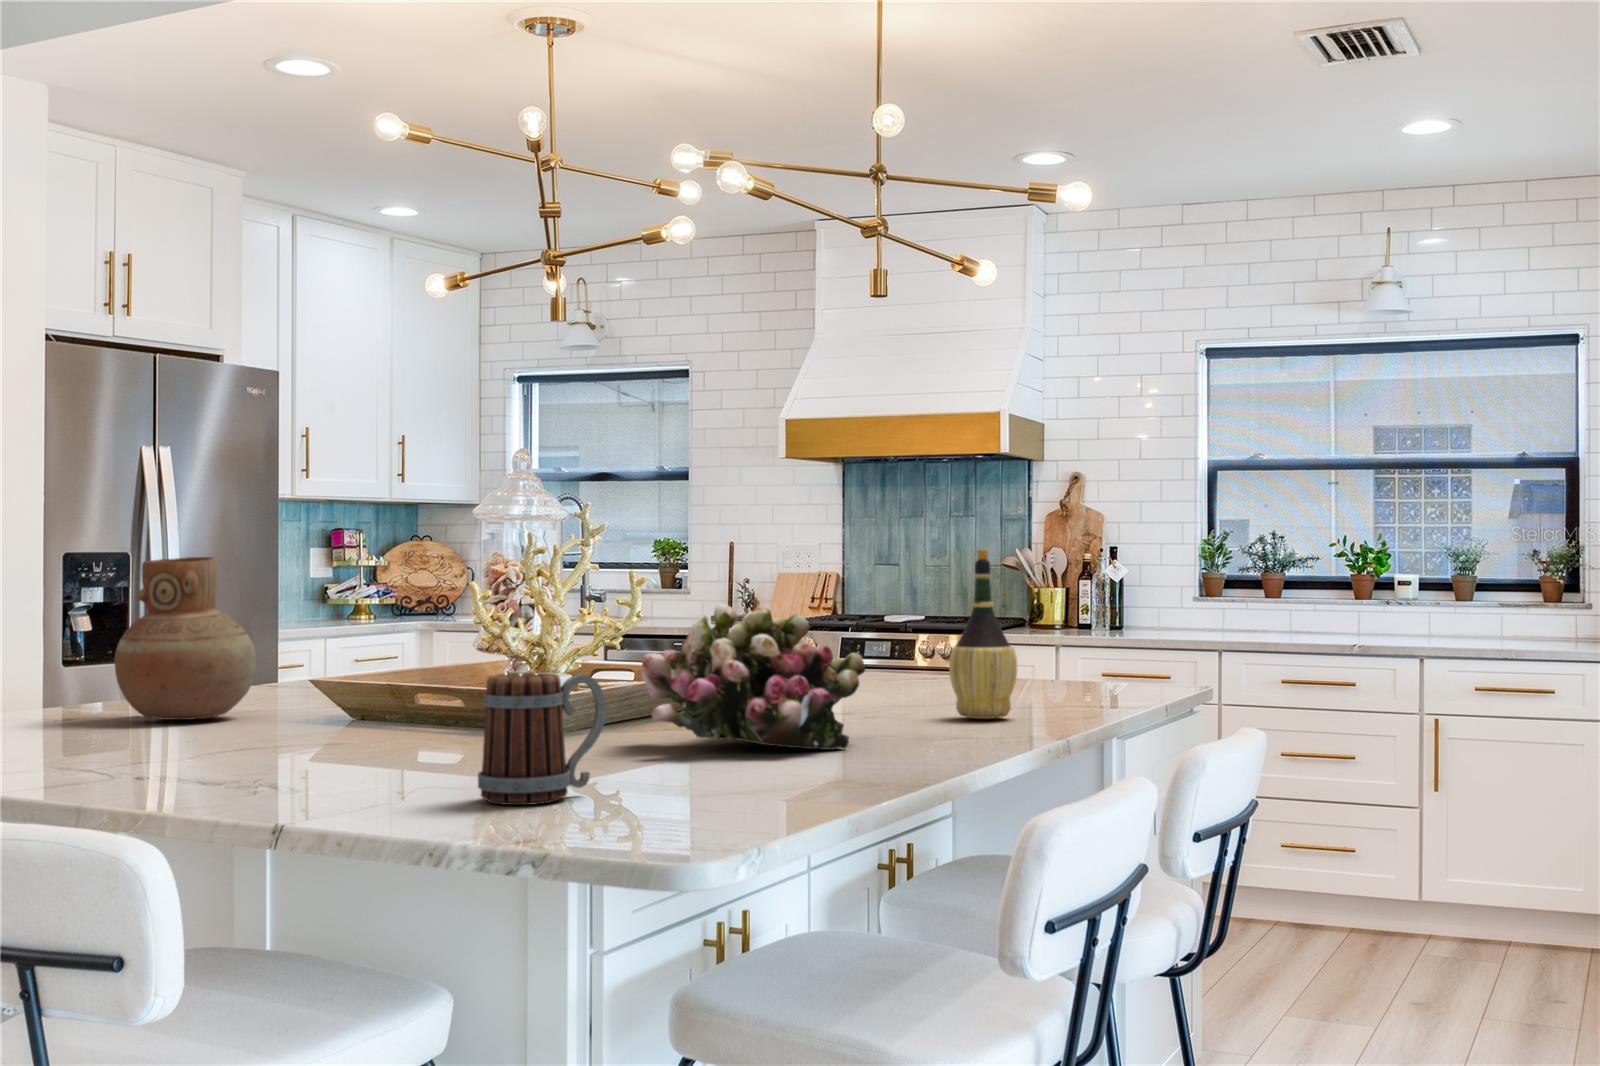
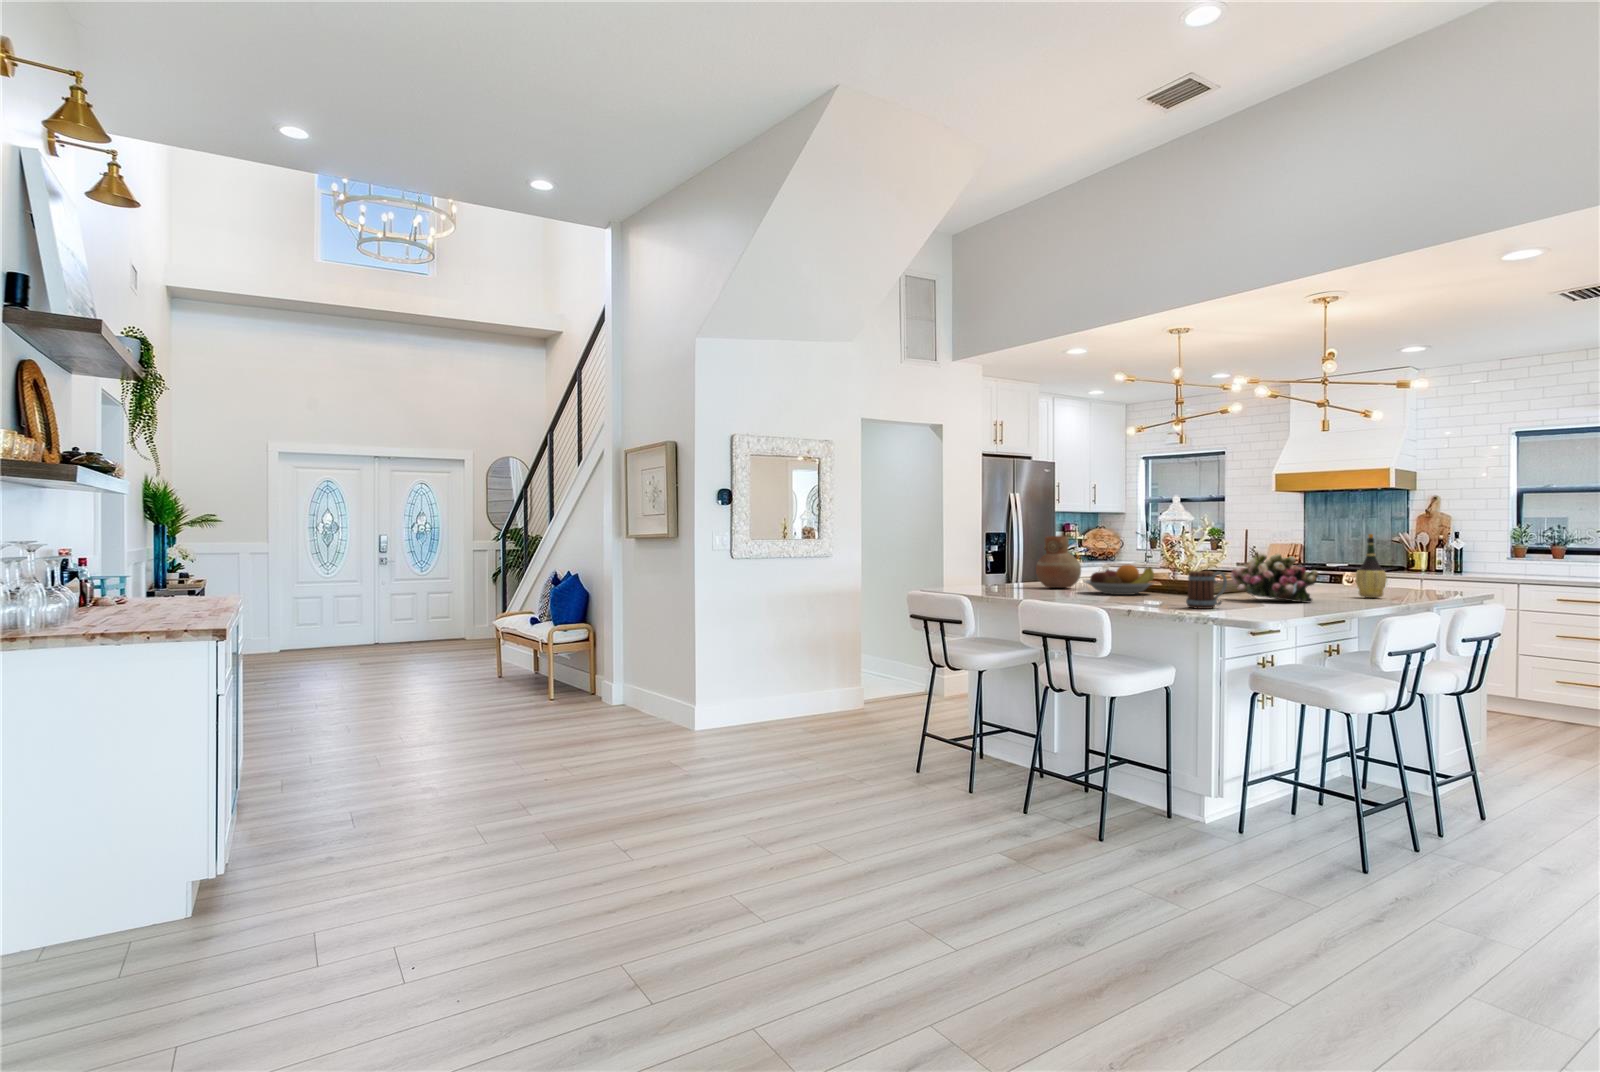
fruit bowl: none [231,646,450,742] -> present [1085,565,1154,595]

